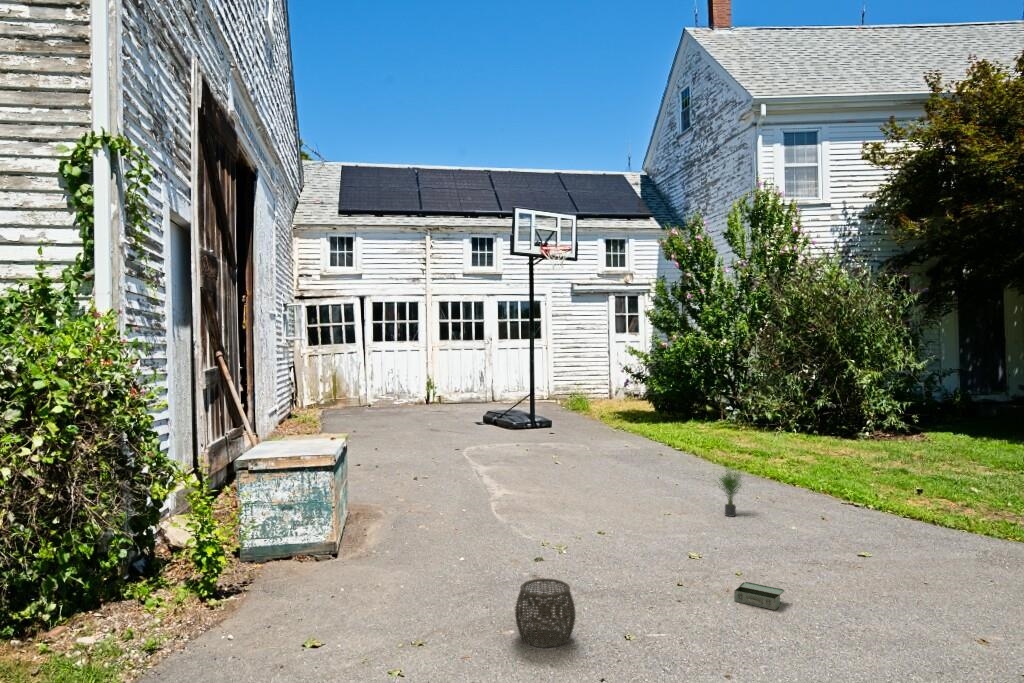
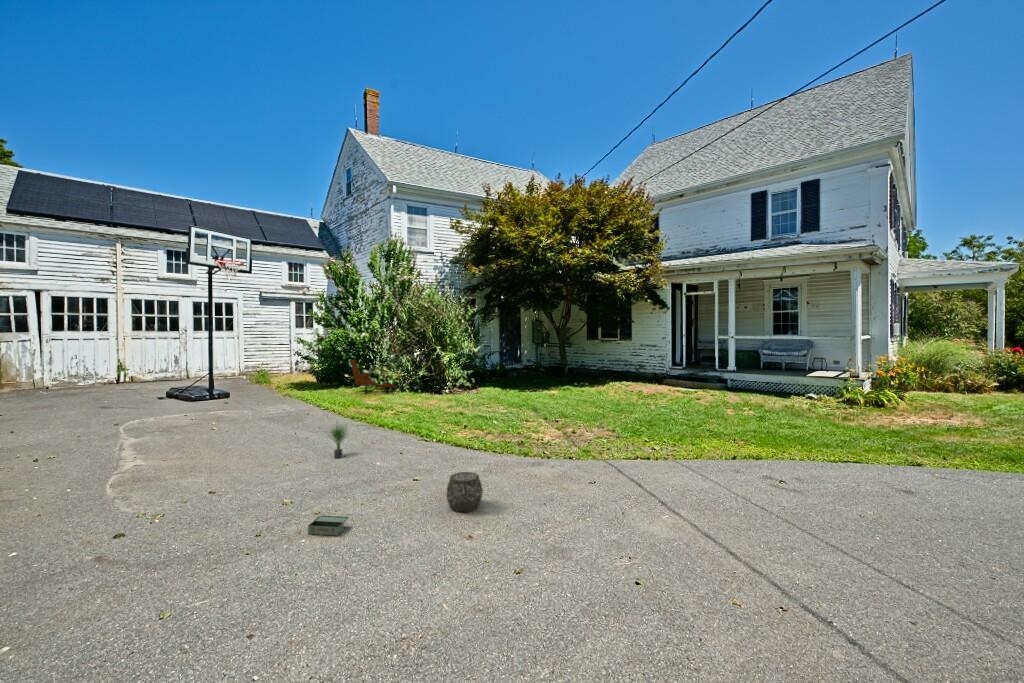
lounge chair: none [707,379,776,433] -> present [351,360,395,394]
woven basket: present [515,578,576,647] -> present [447,472,482,512]

